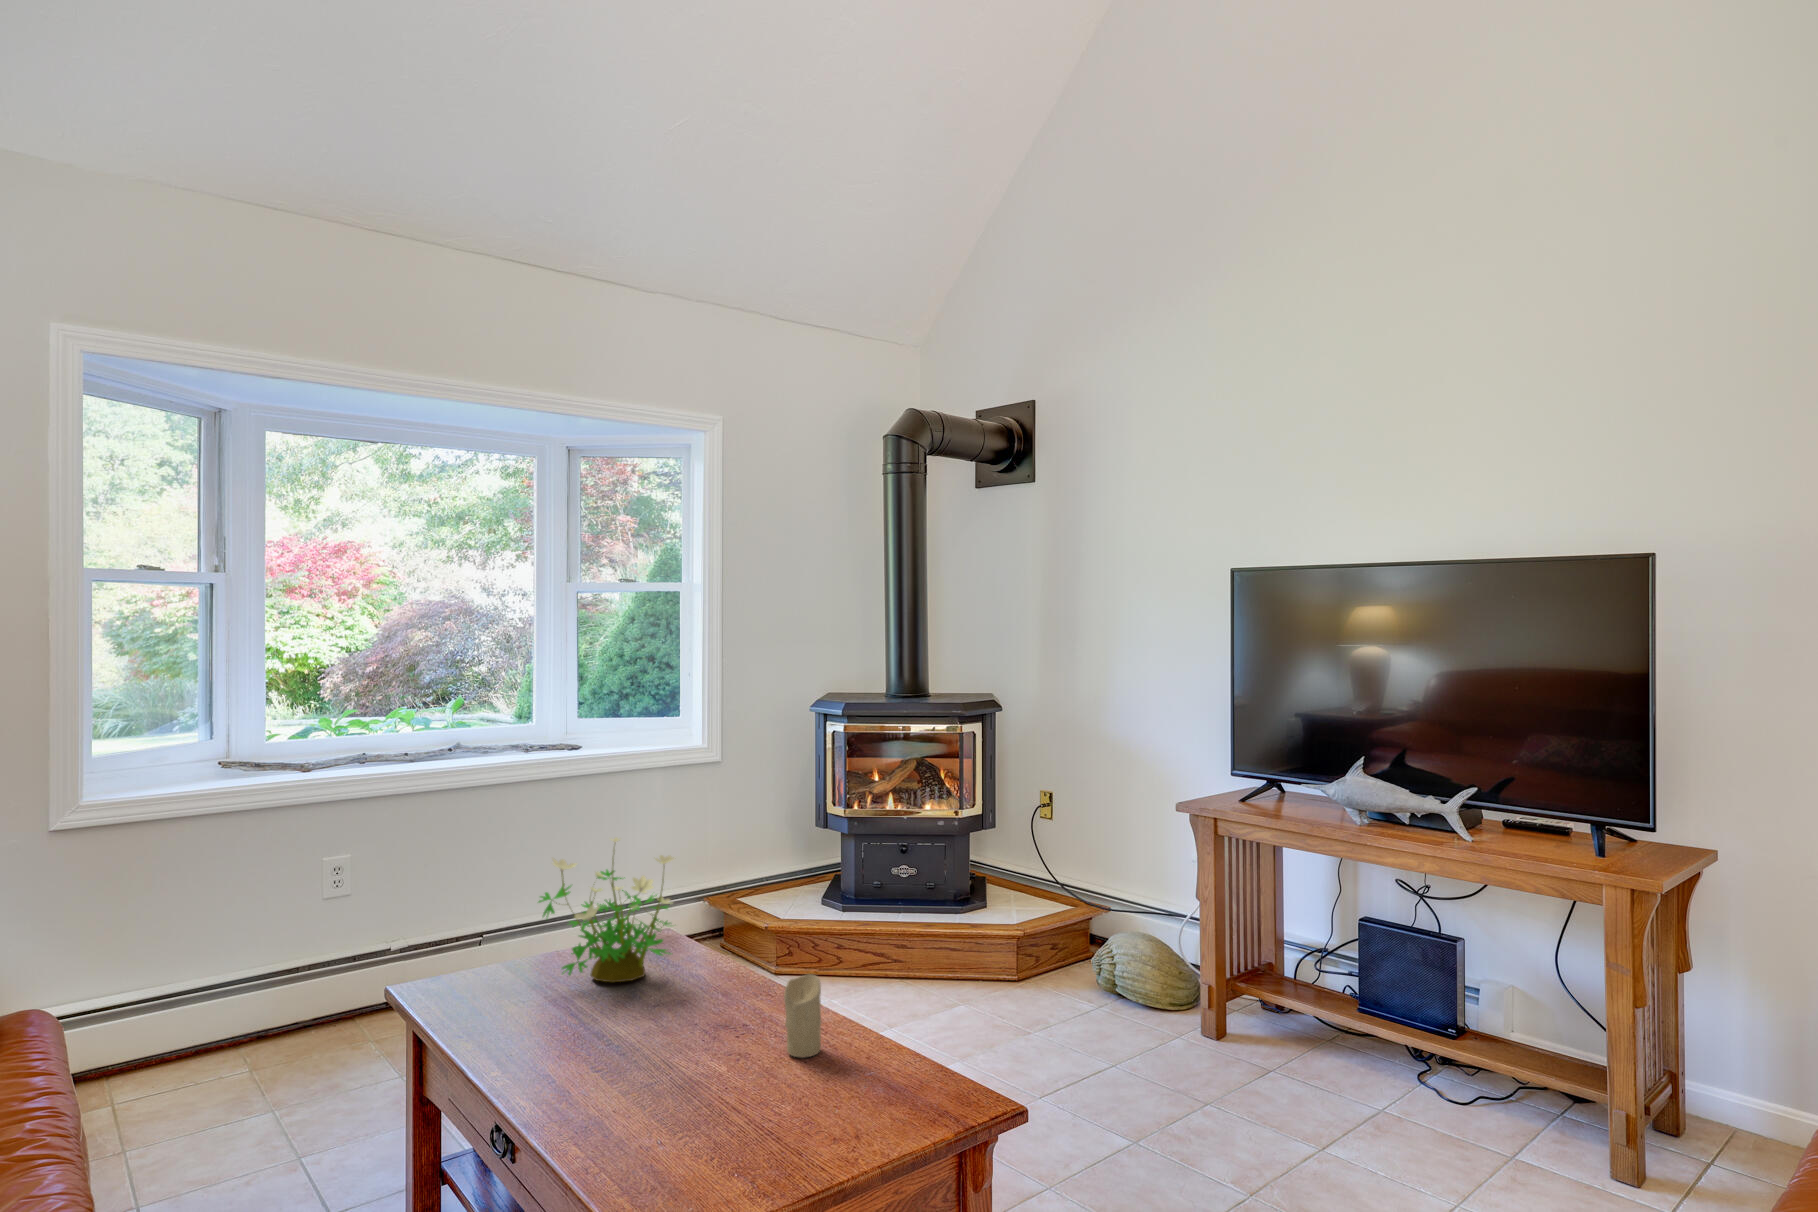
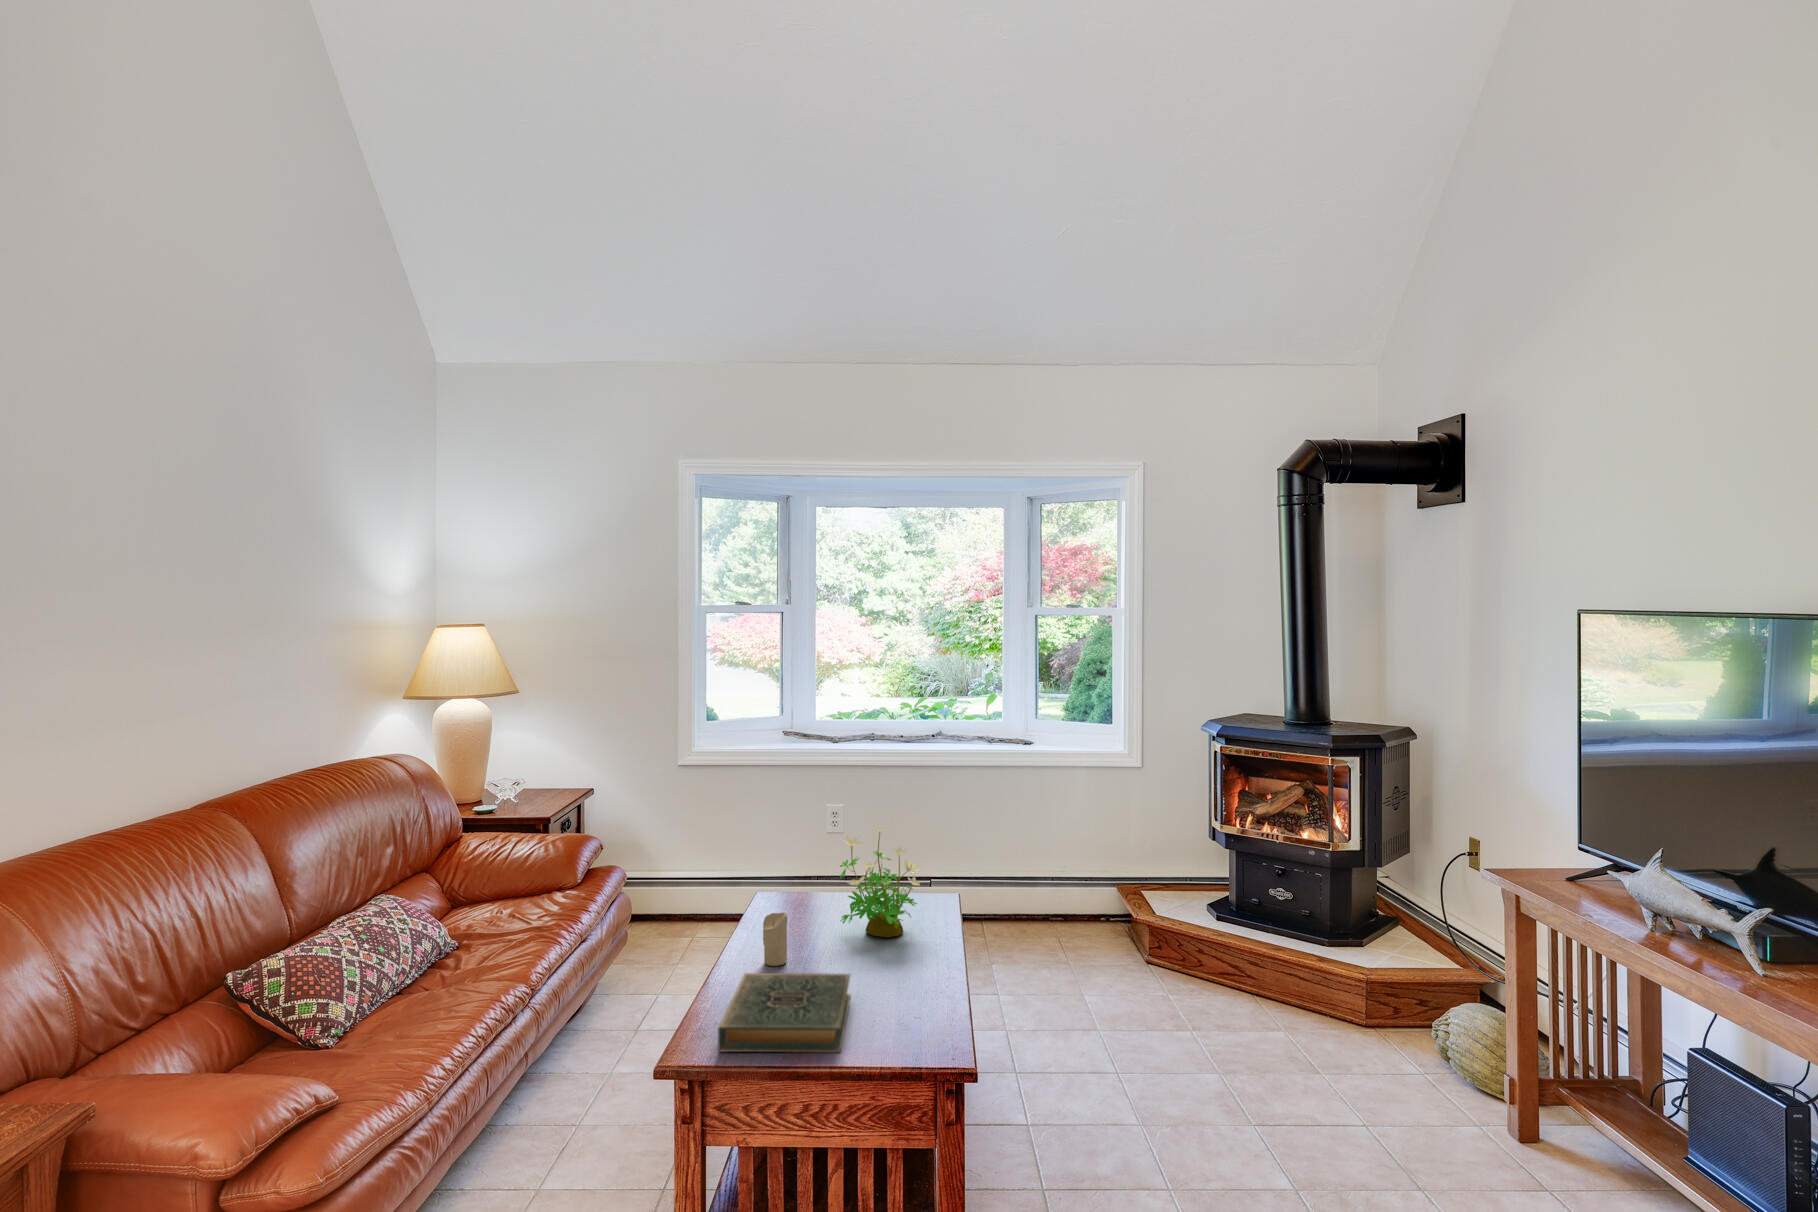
candle: present [784,974,821,1058] -> present [763,912,787,966]
hardback book: none [534,1021,765,1163] -> present [718,973,851,1052]

